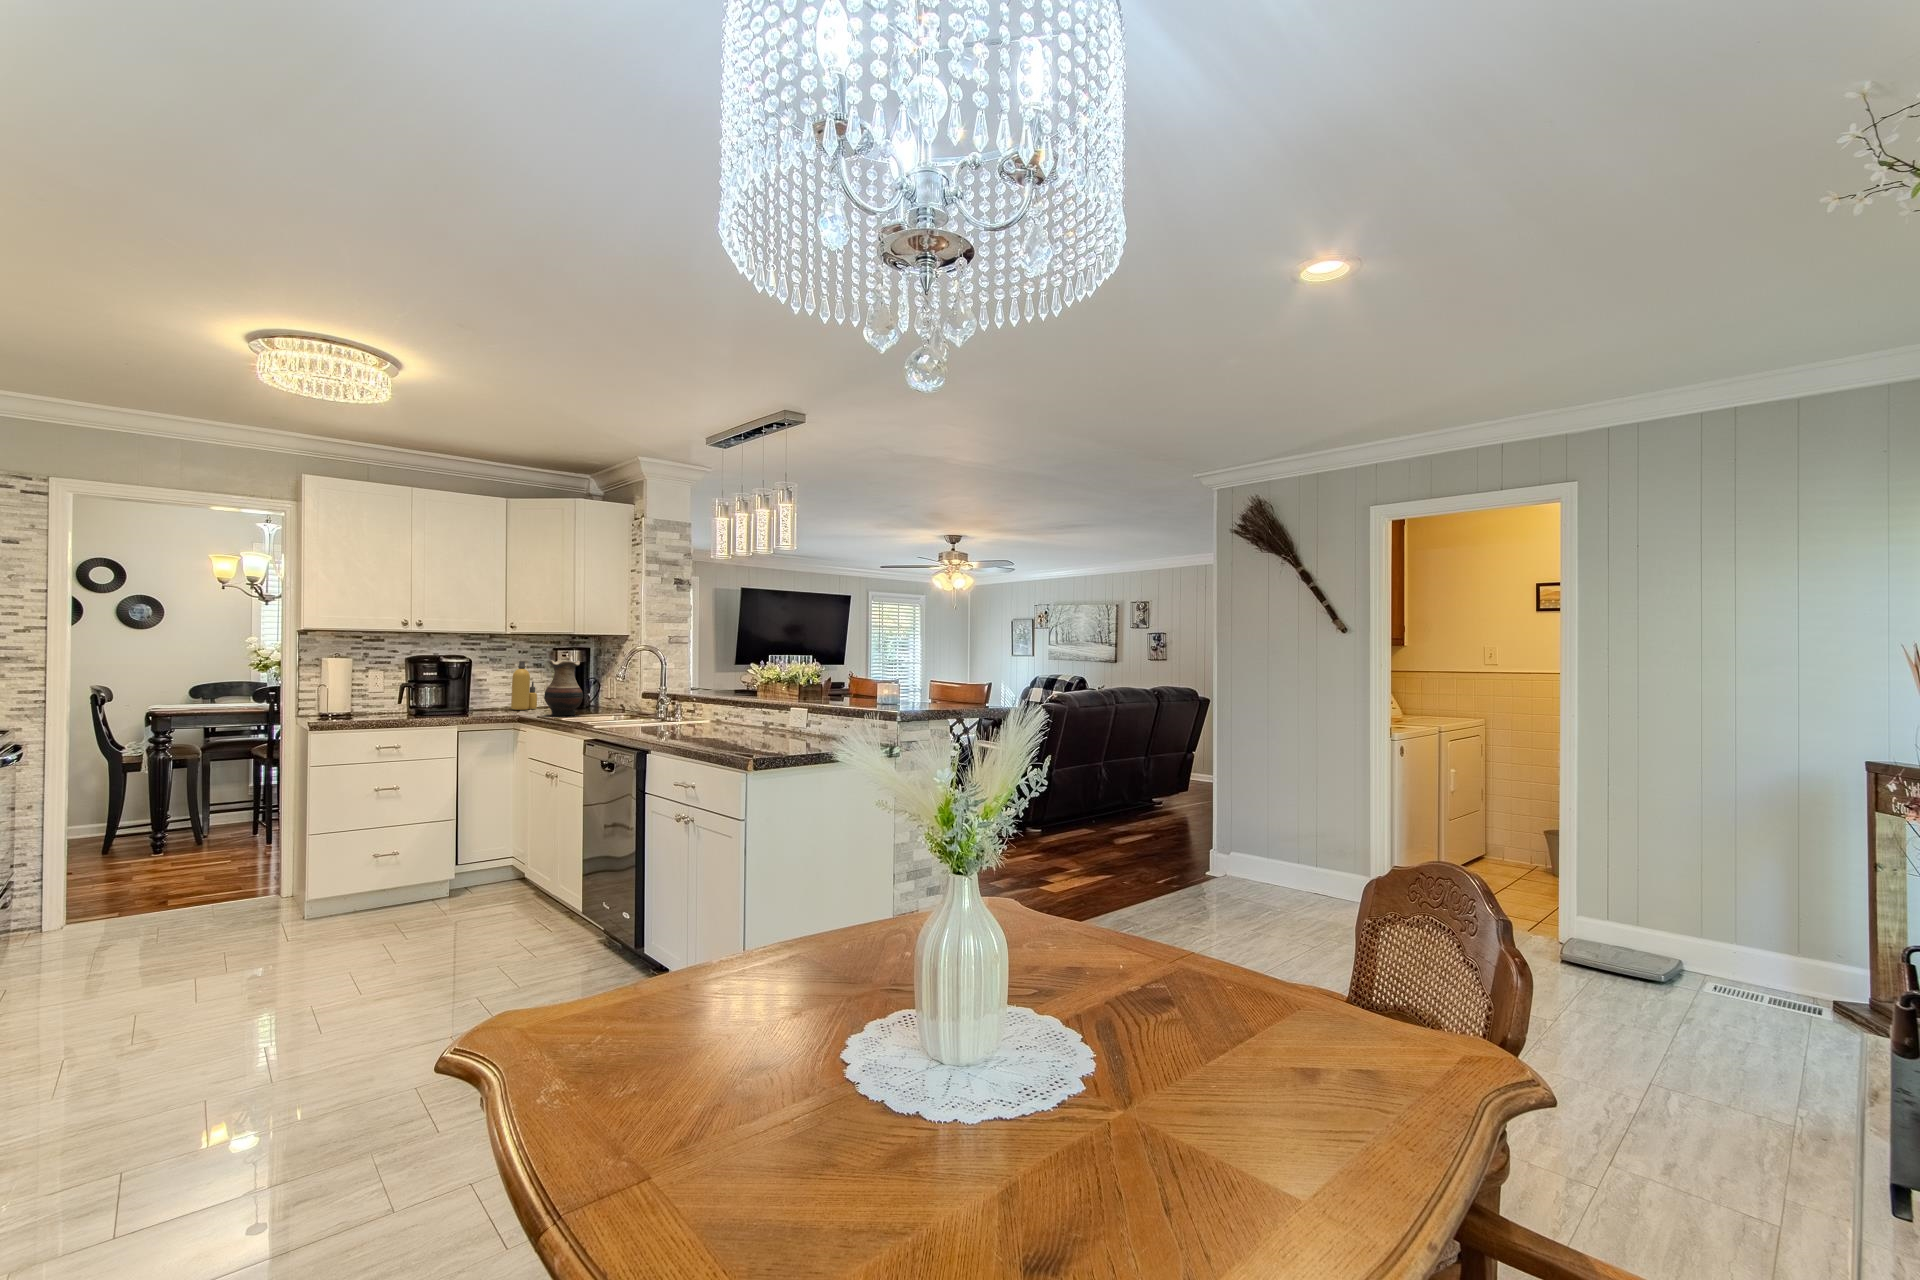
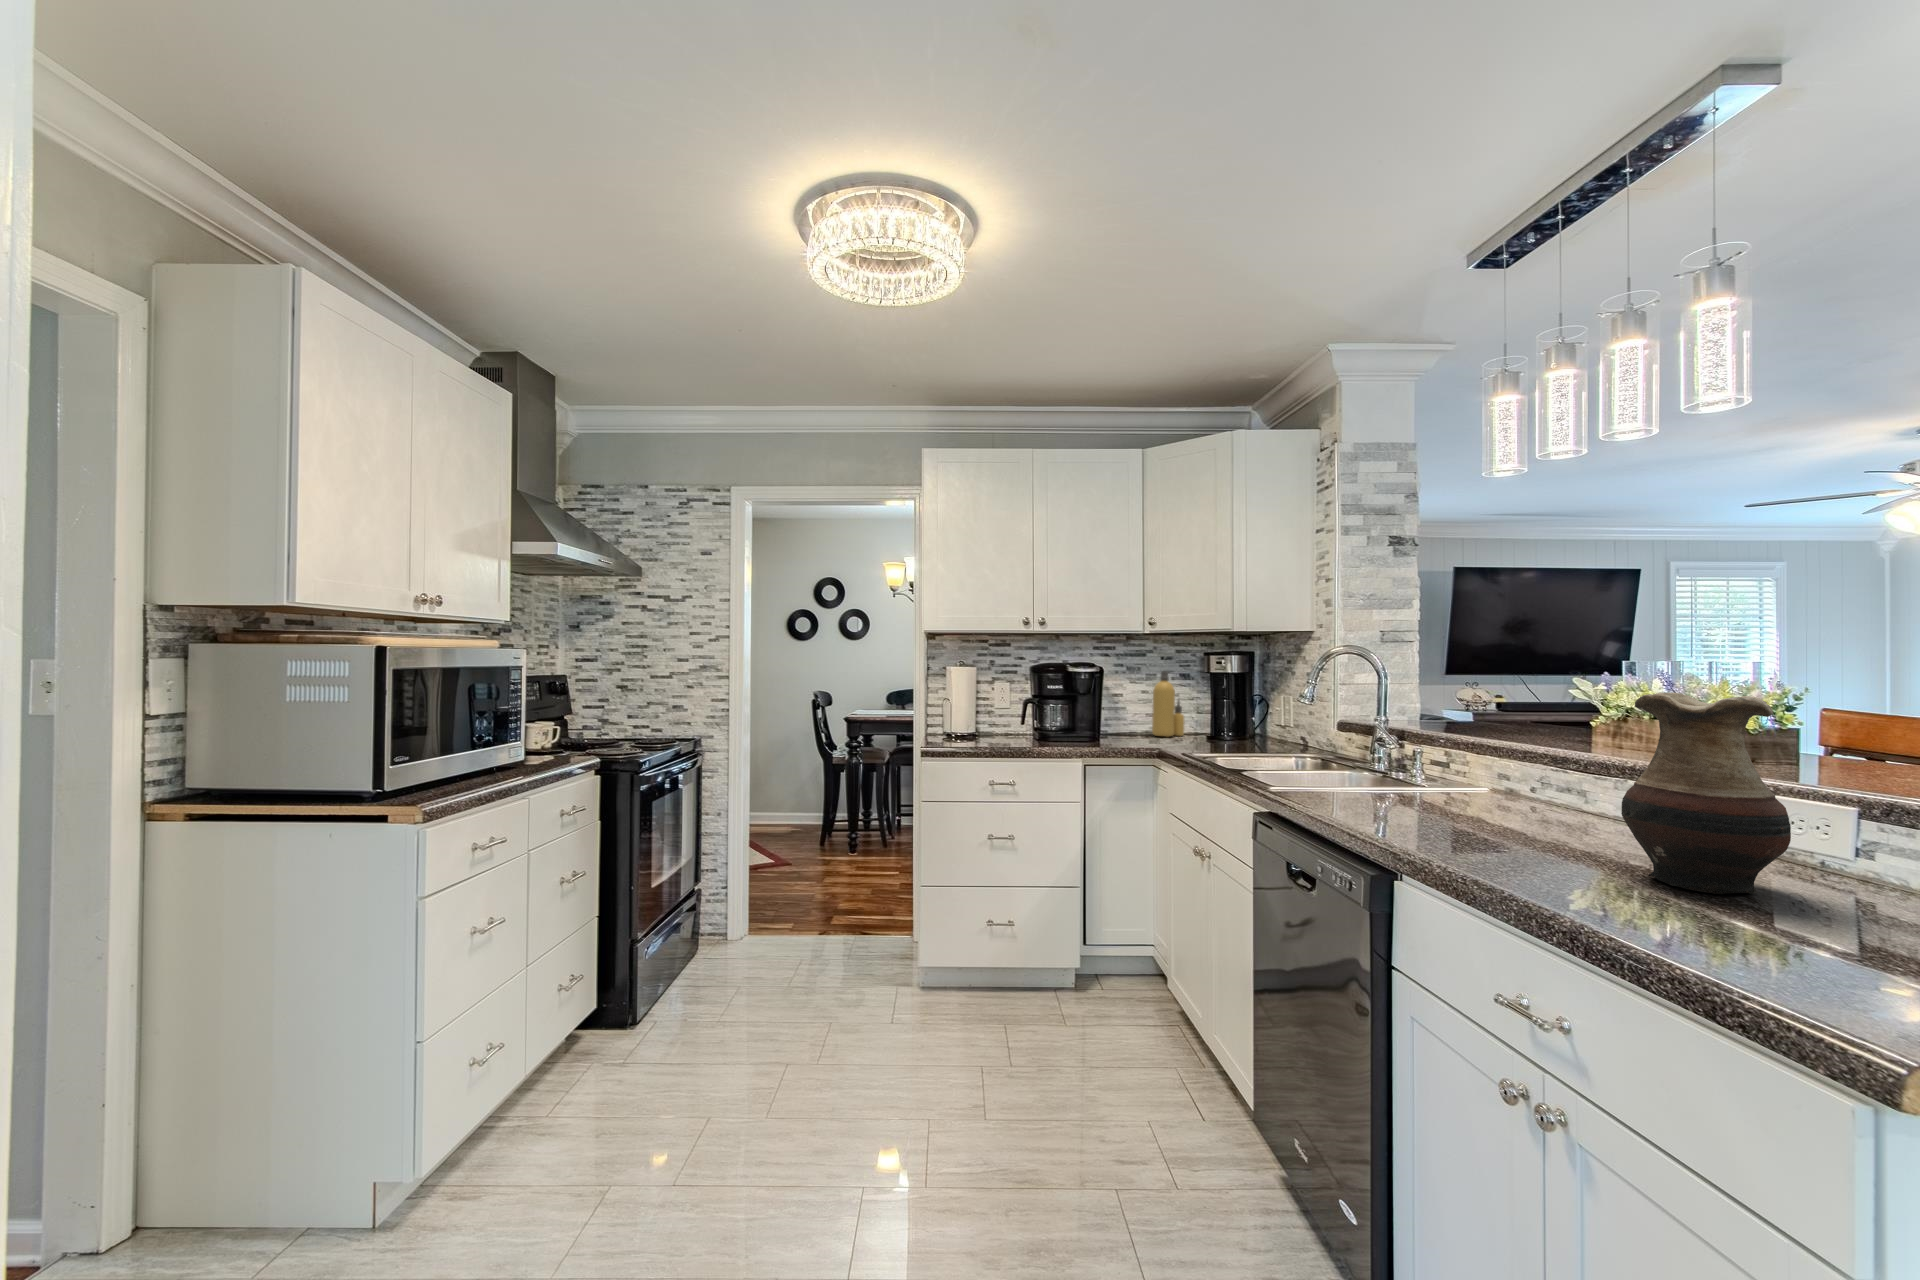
vase: present [544,660,583,716] -> present [1621,693,1791,894]

